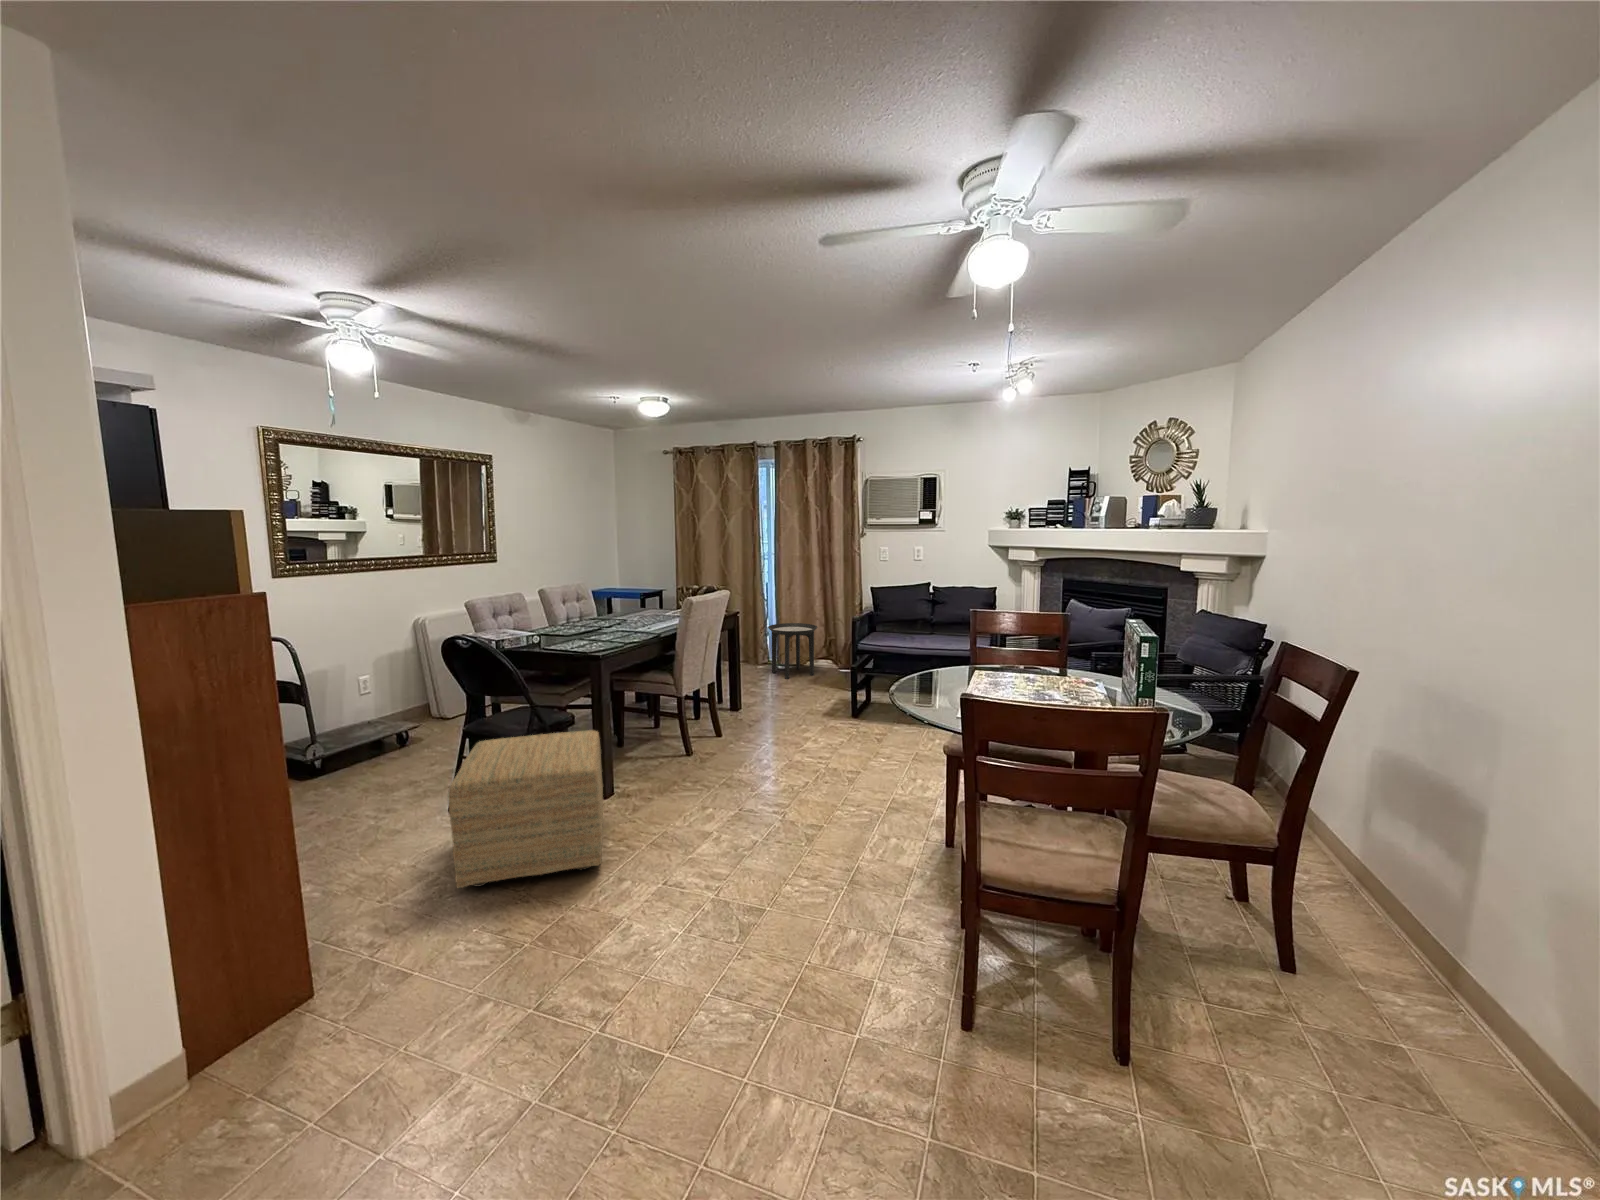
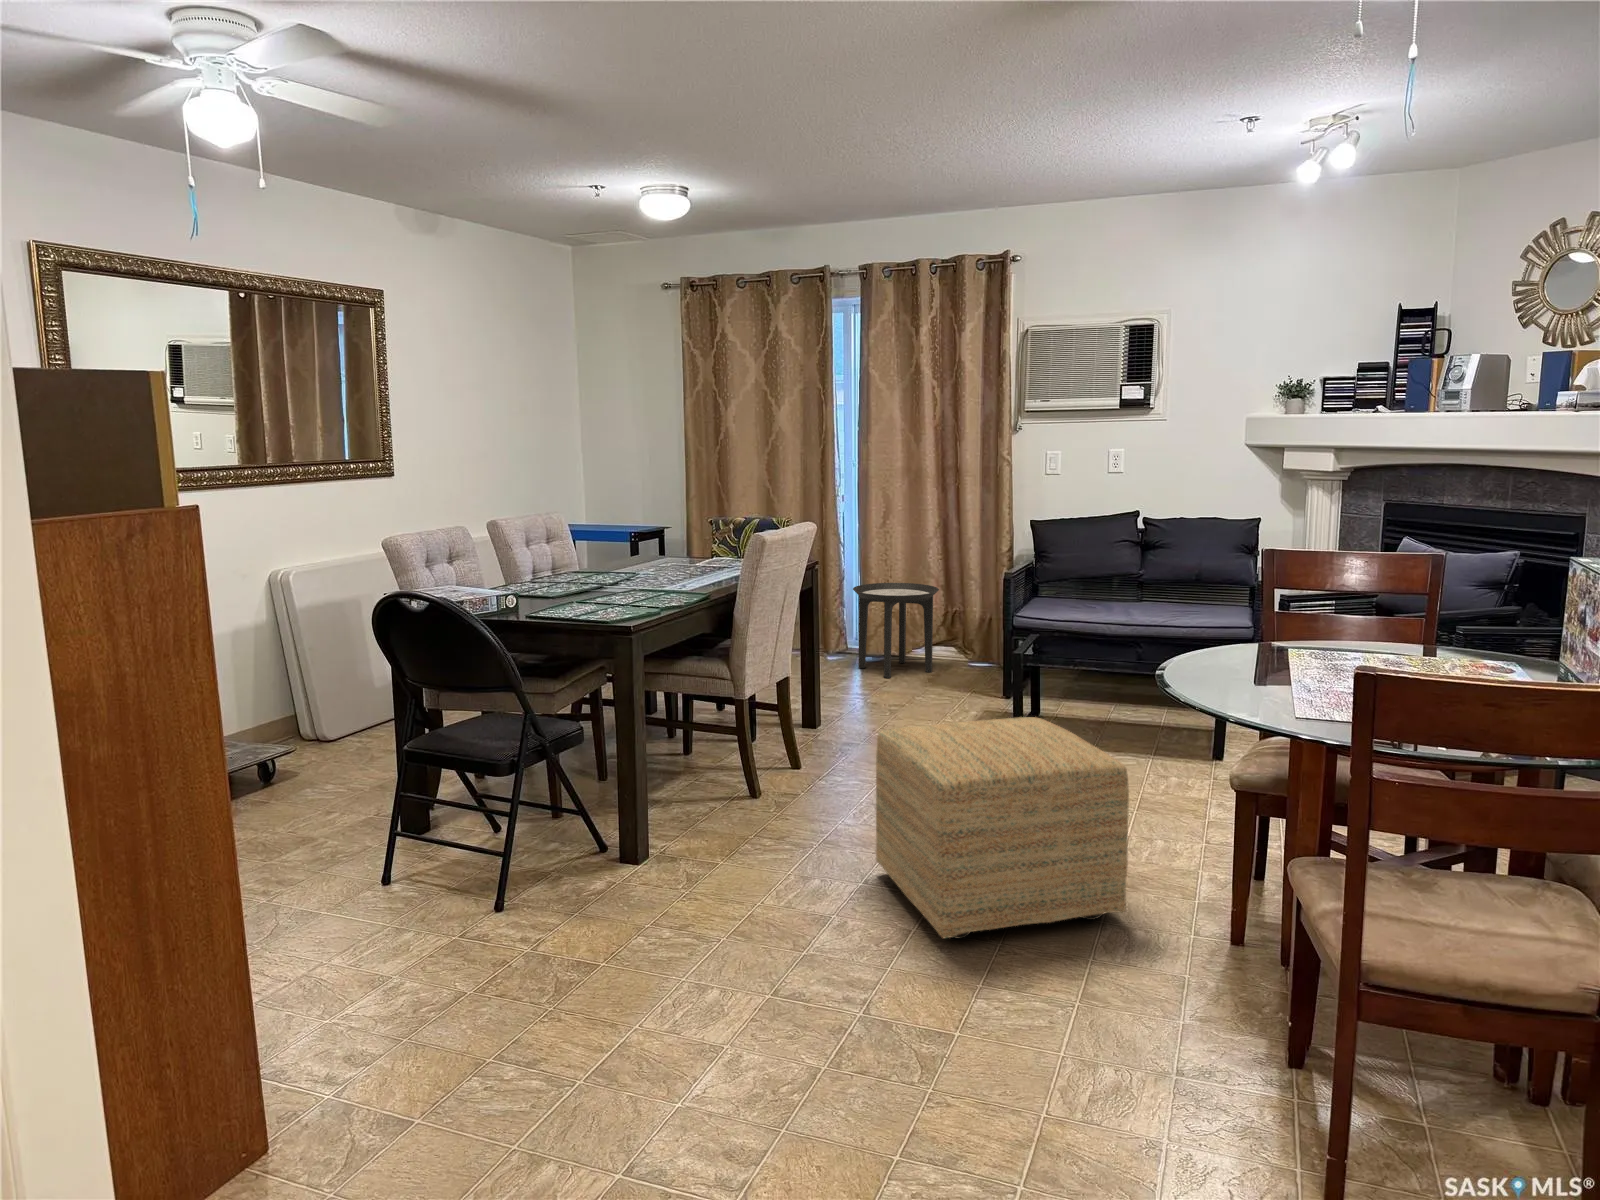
ottoman: present [448,730,603,888] -> present [876,717,1129,939]

